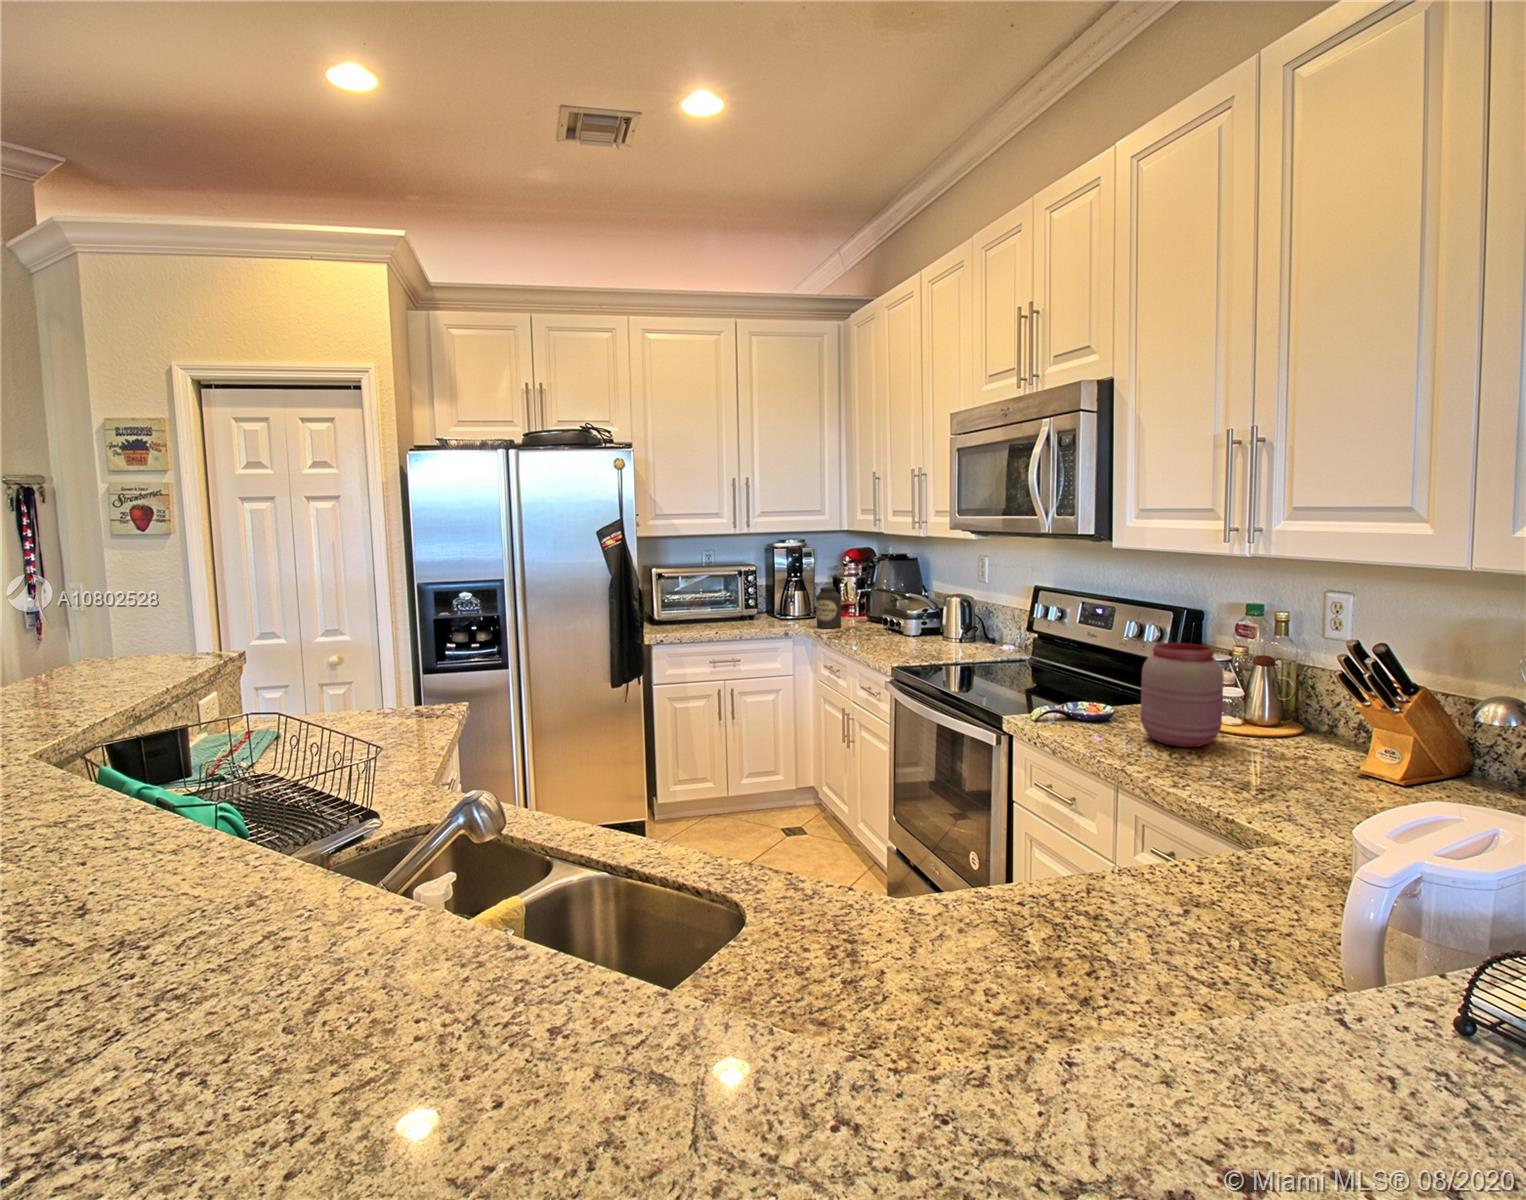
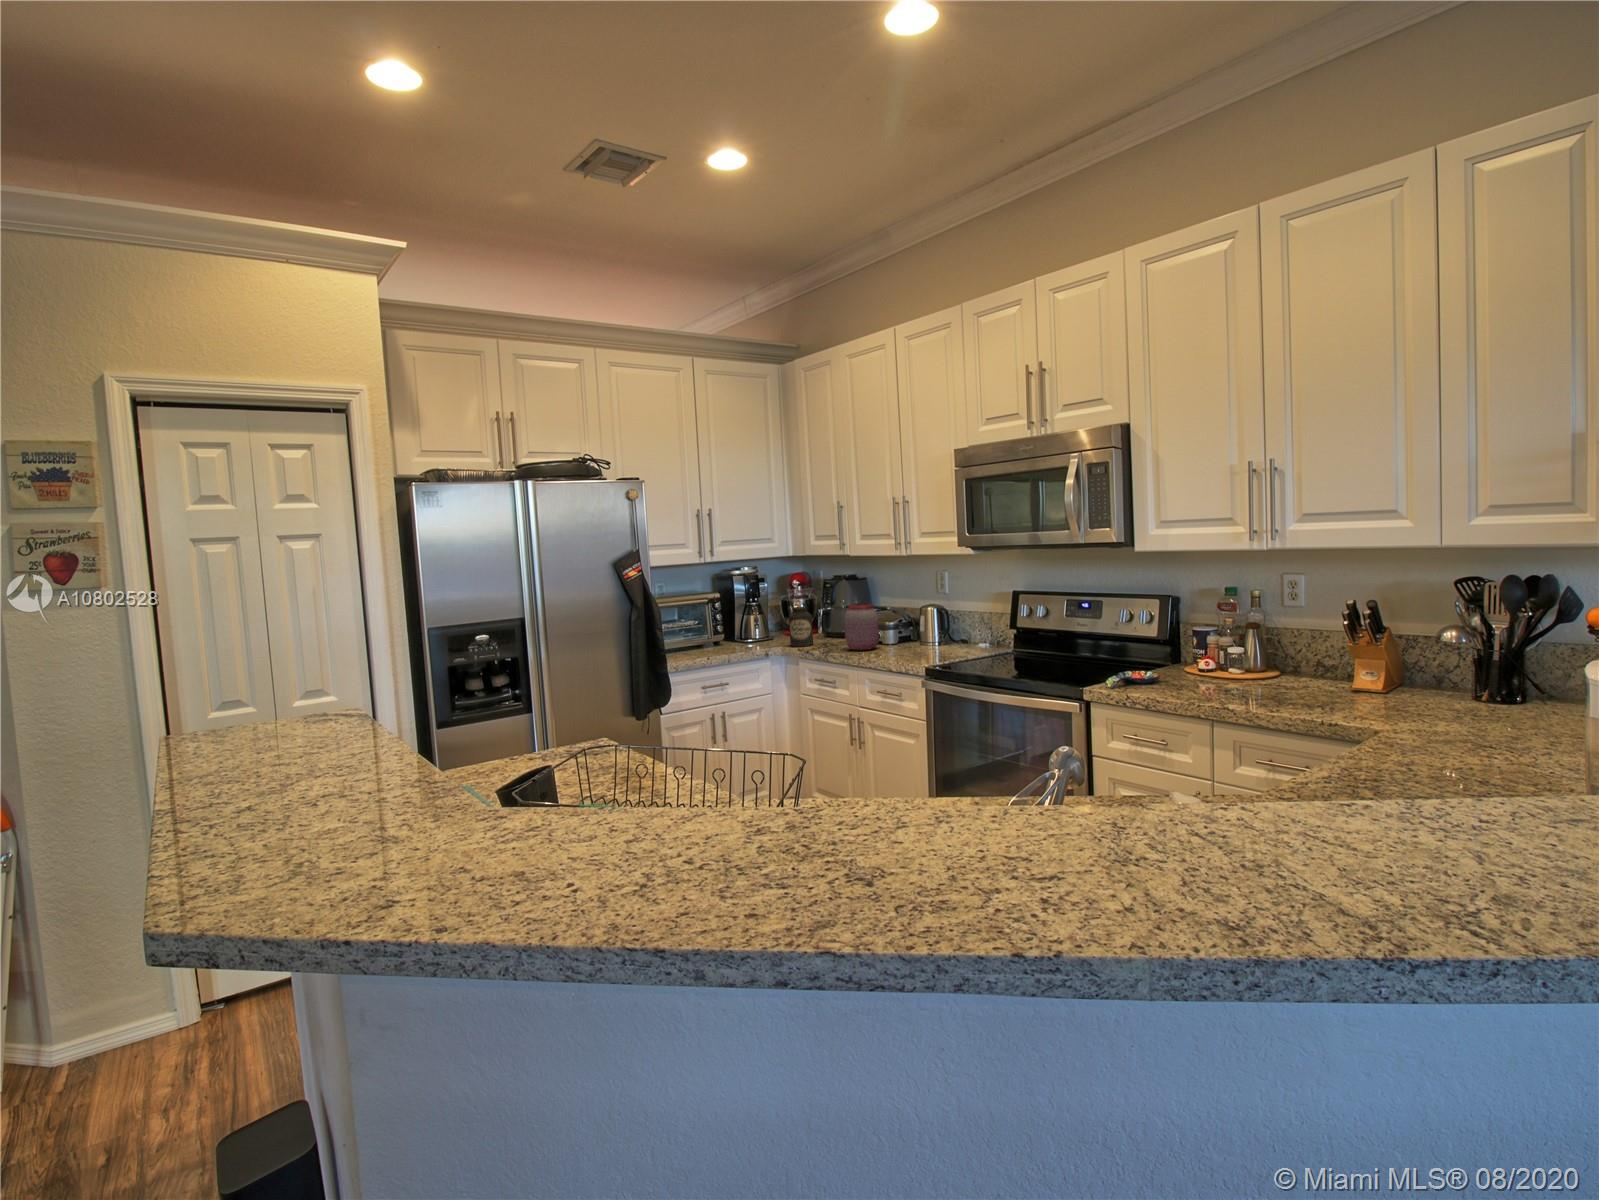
jar: present [1141,643,1224,747] -> present [845,603,879,650]

